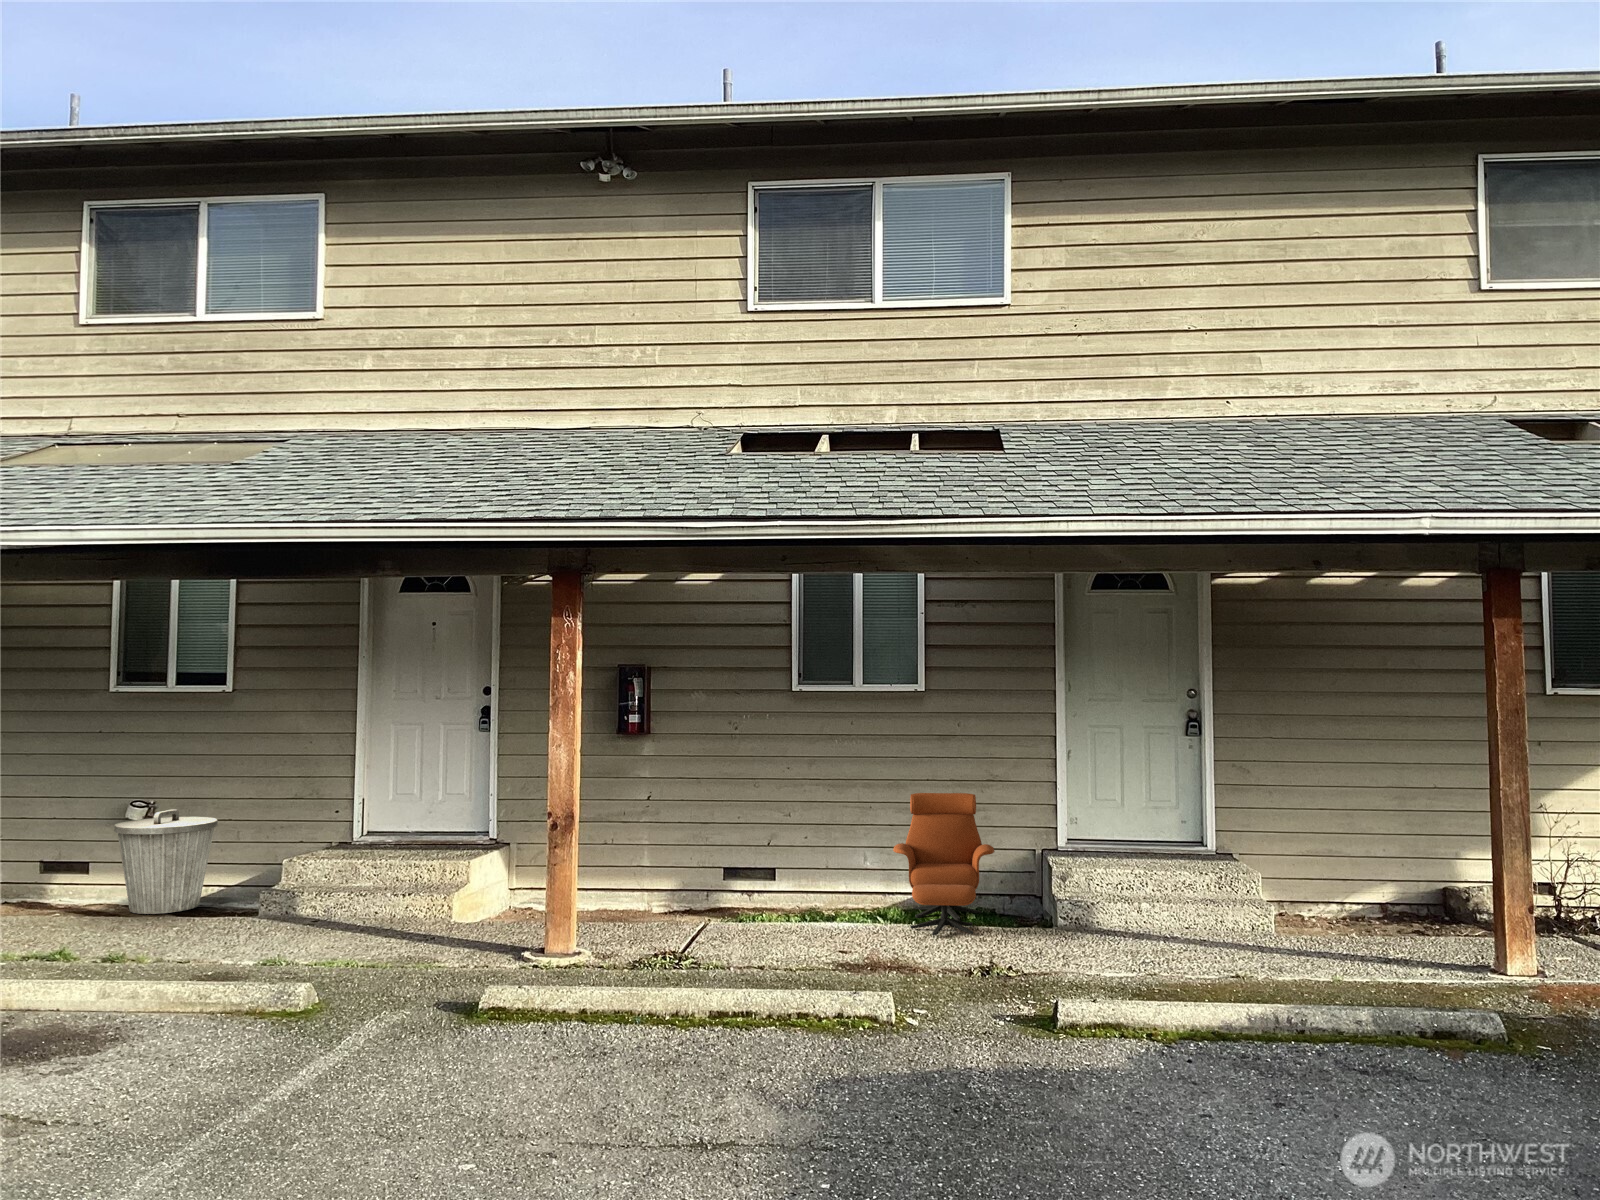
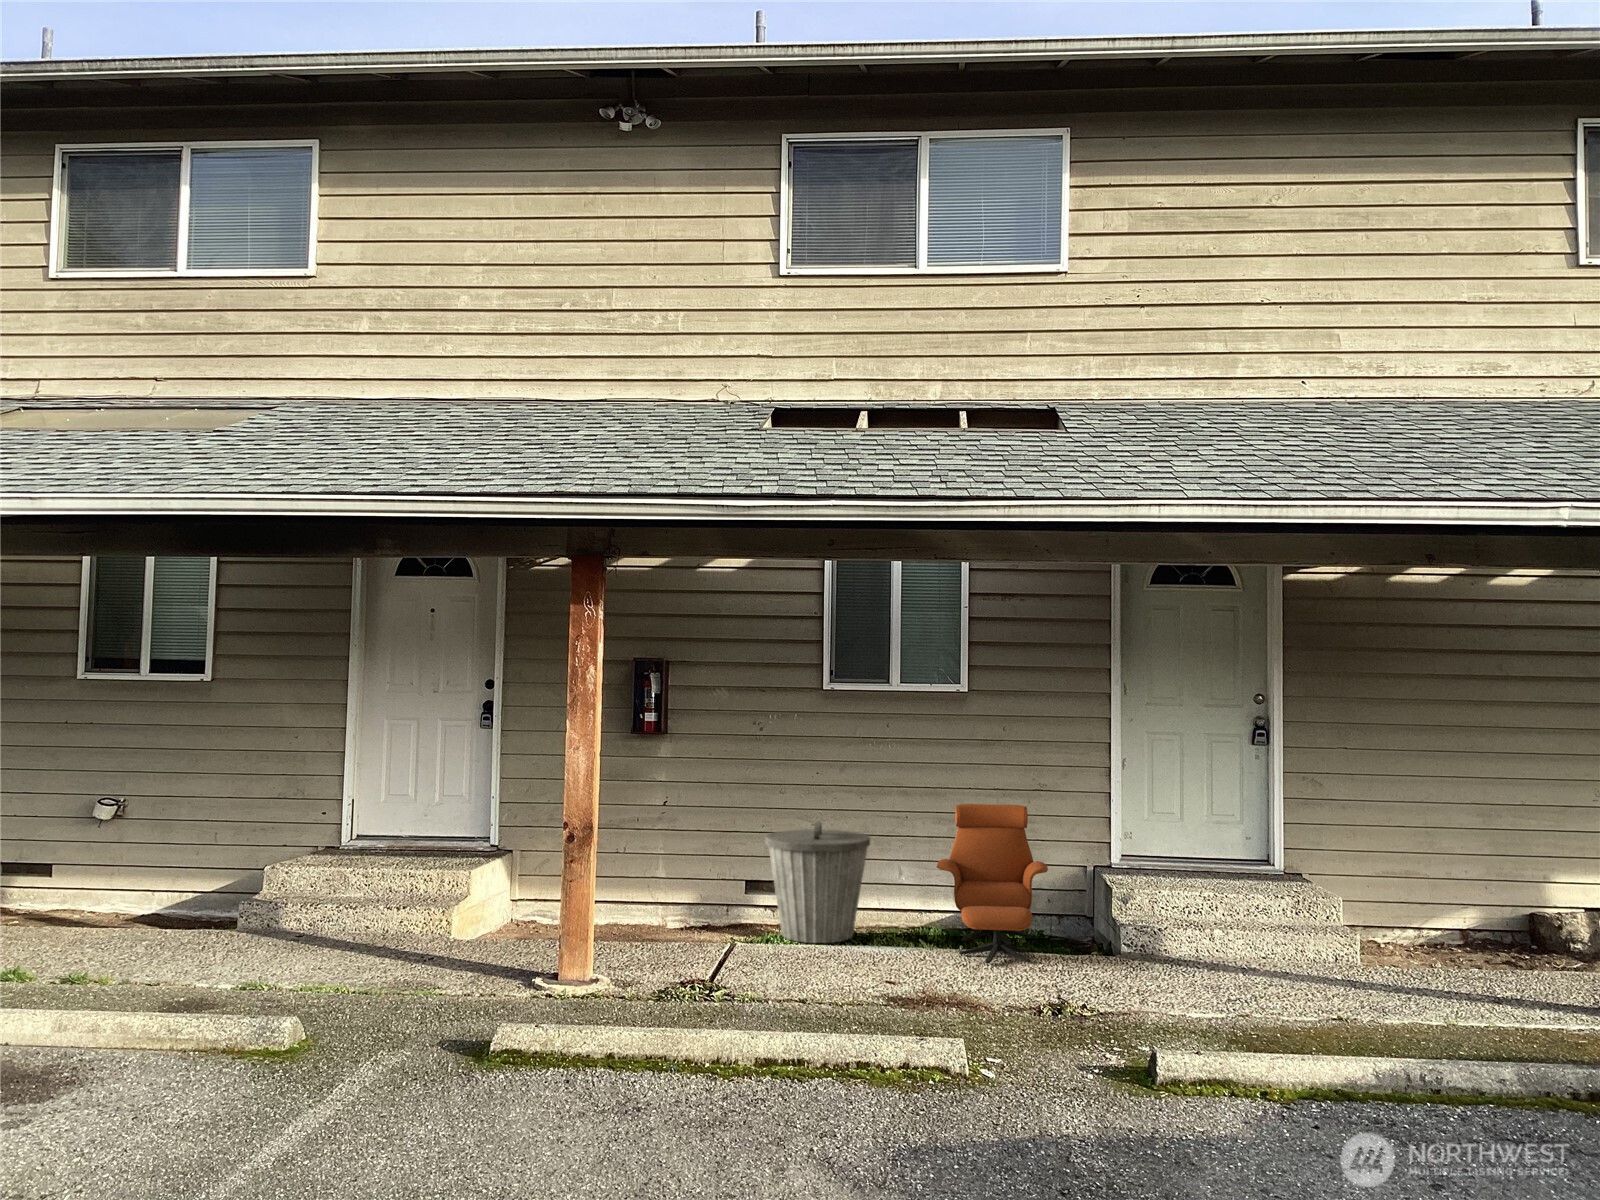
trash can: present [114,809,218,914] -> present [765,822,870,943]

